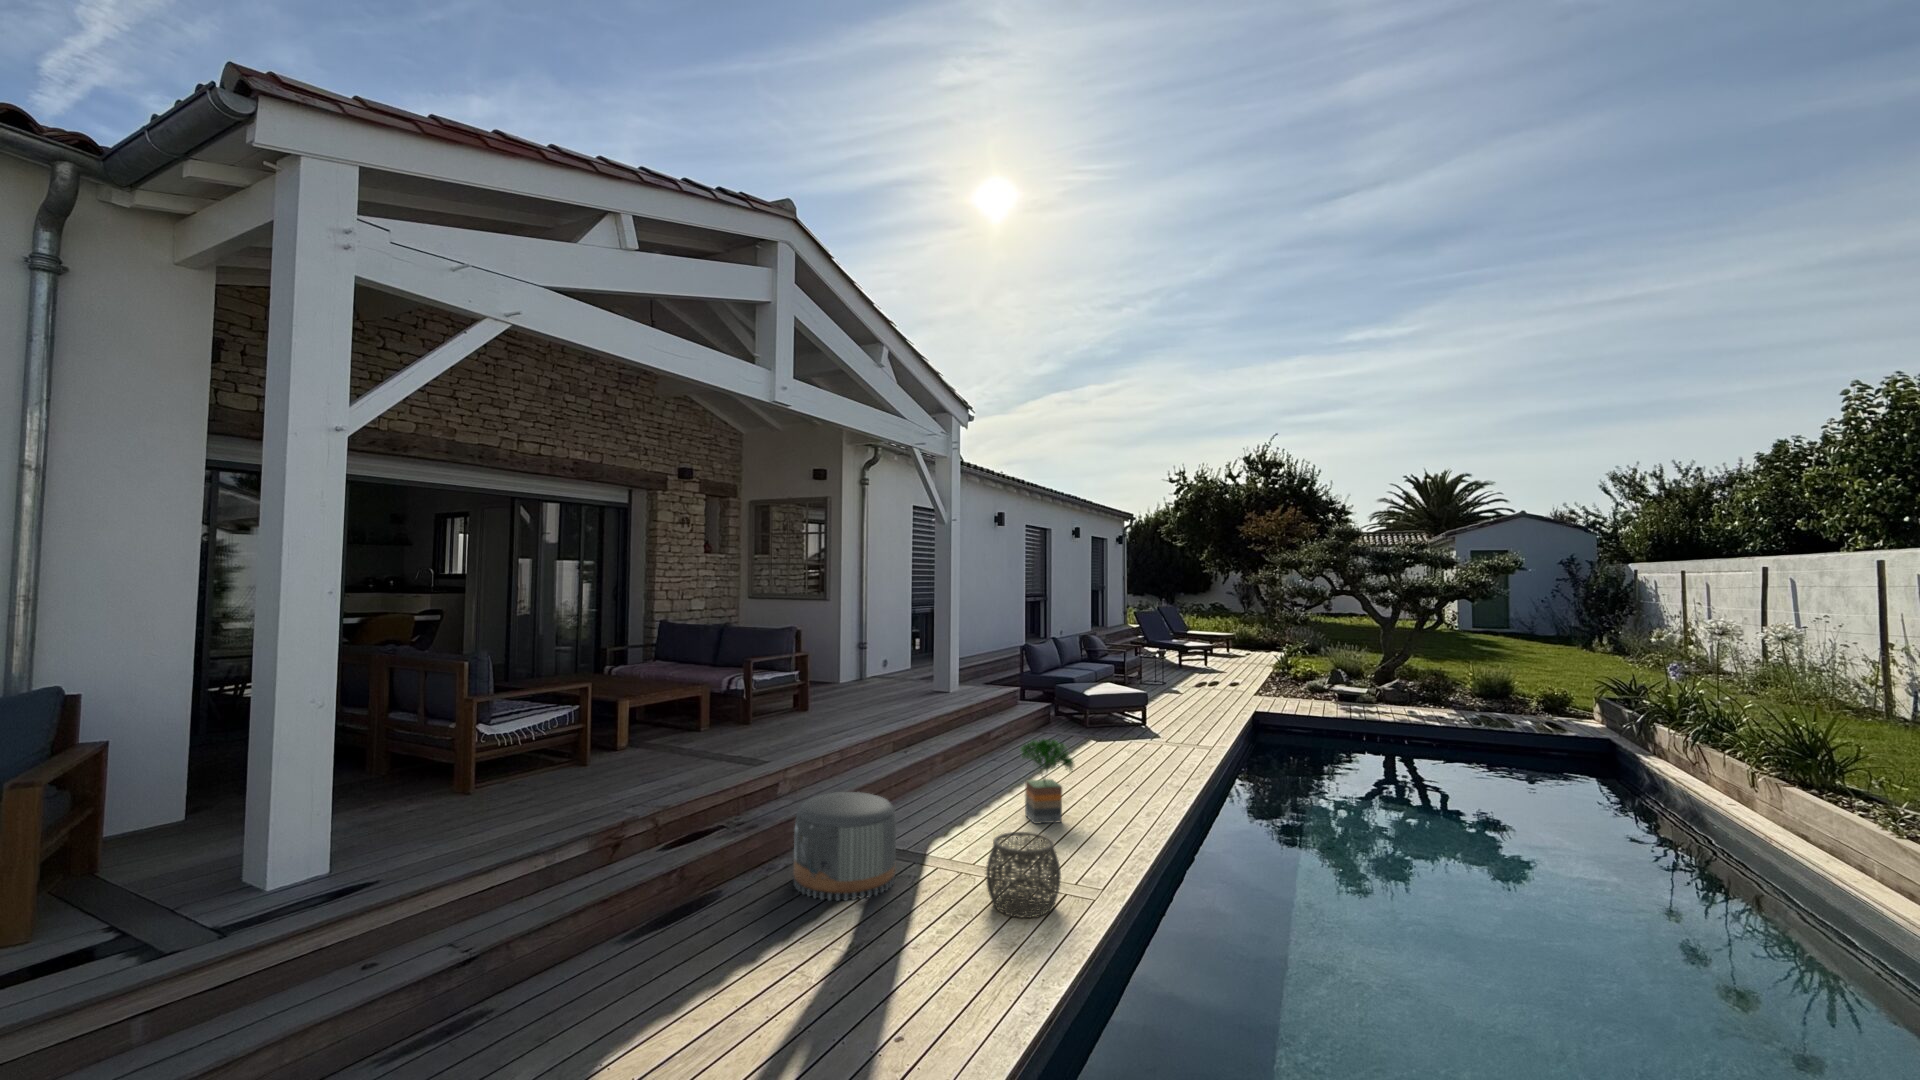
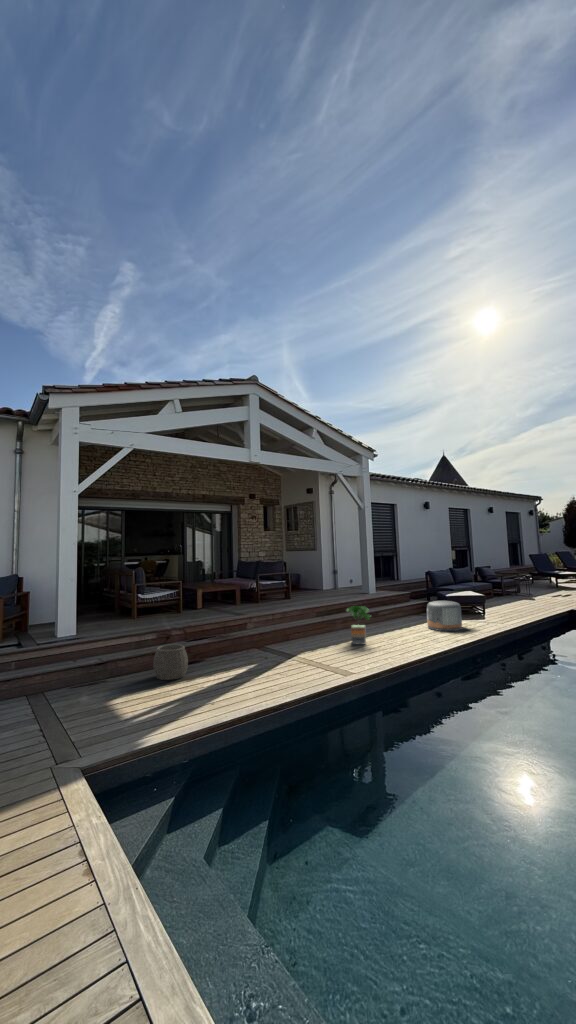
pouf: present [793,792,896,901] -> present [427,601,462,631]
woven basket: present [986,832,1061,918] -> present [153,644,188,680]

